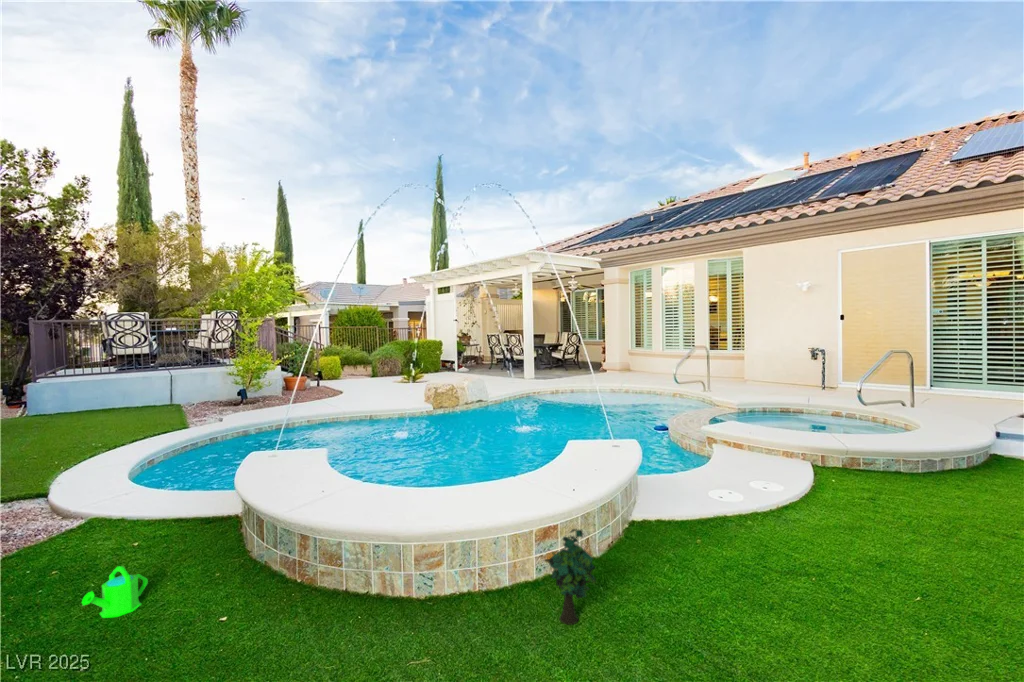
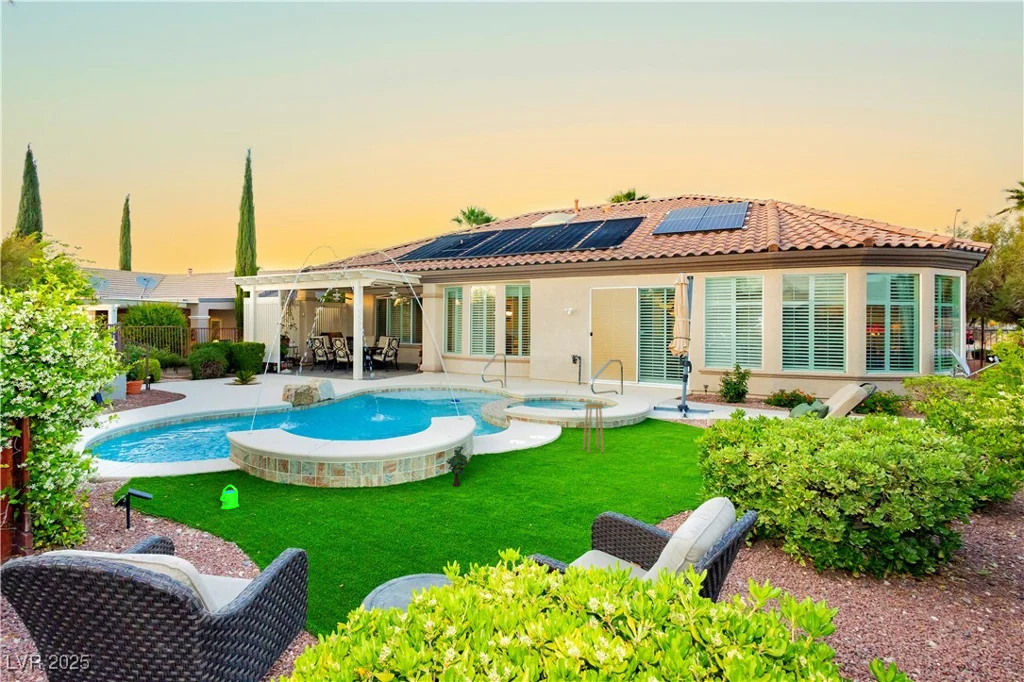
stool: none [879,432,940,548] -> present [583,403,604,453]

